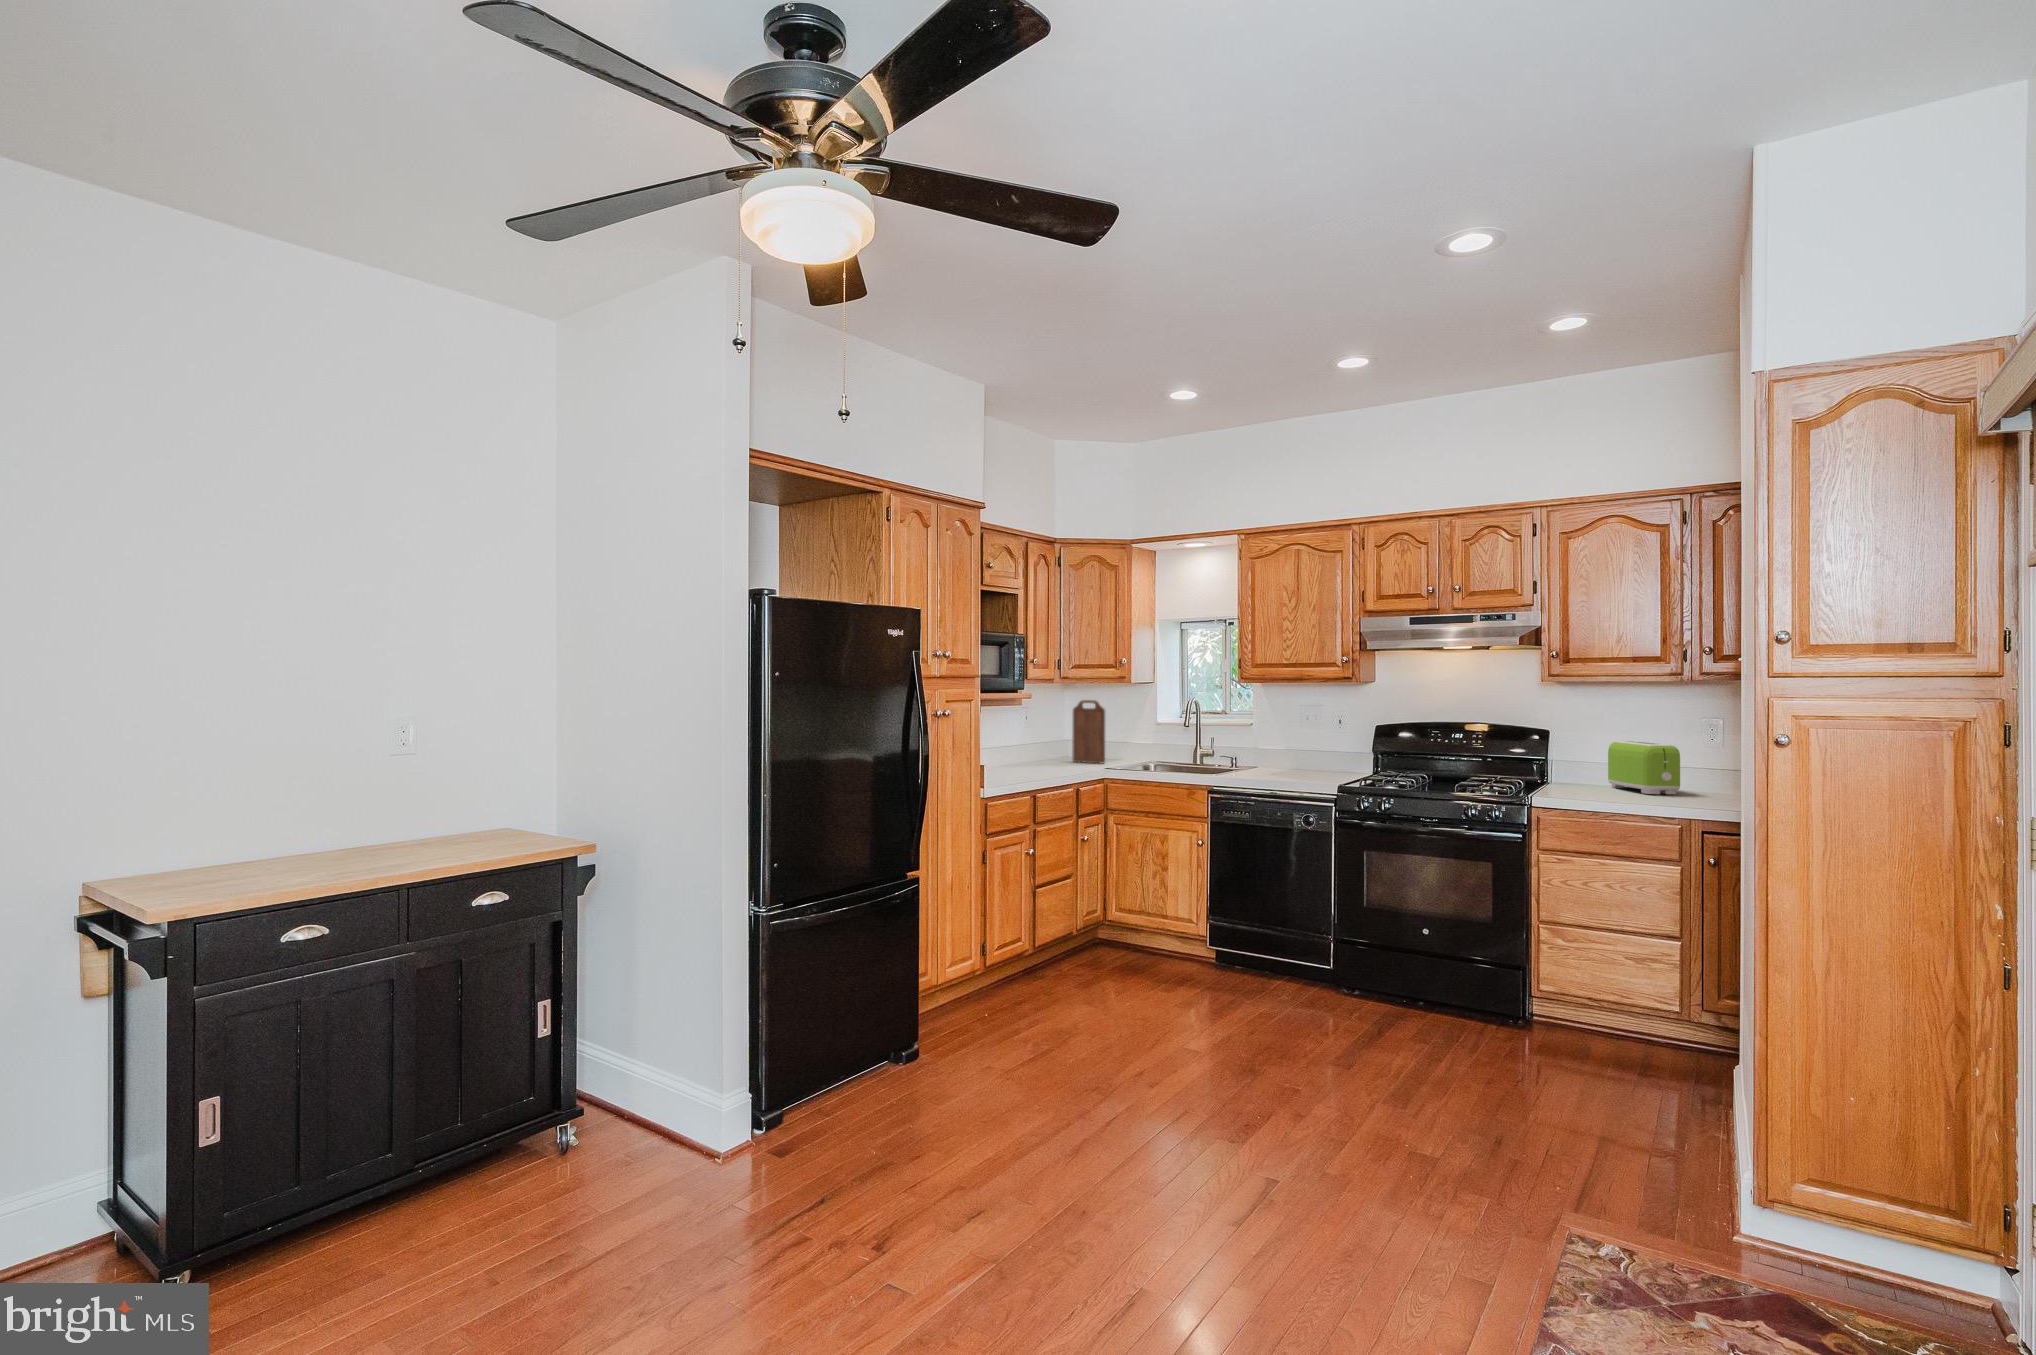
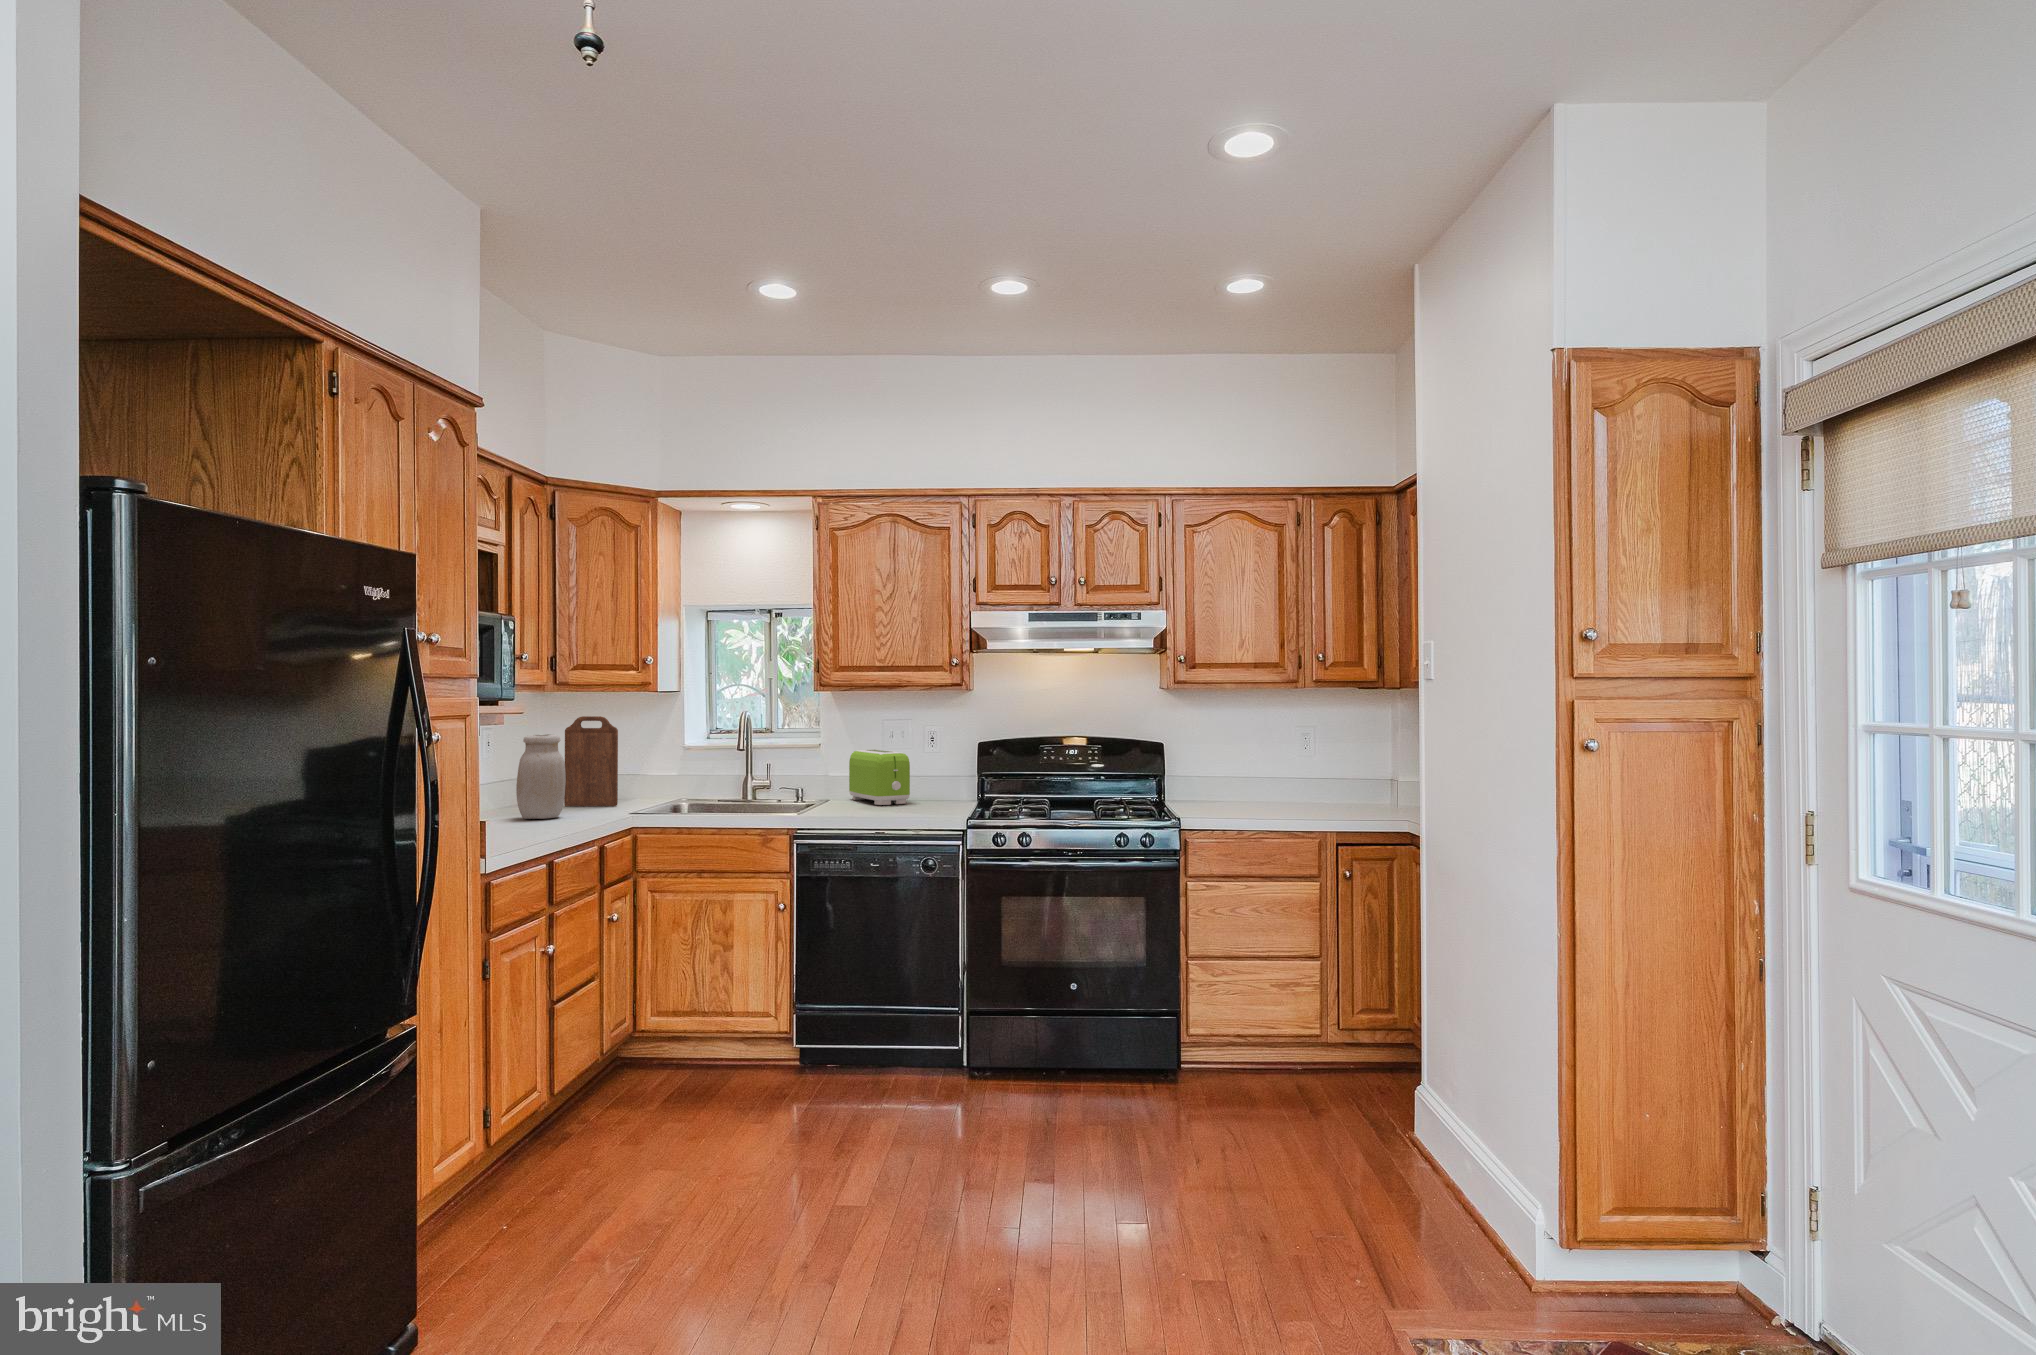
jar: none [1035,712,1065,768] -> present [516,734,566,819]
toaster: present [1608,741,1680,794] -> present [849,749,910,805]

